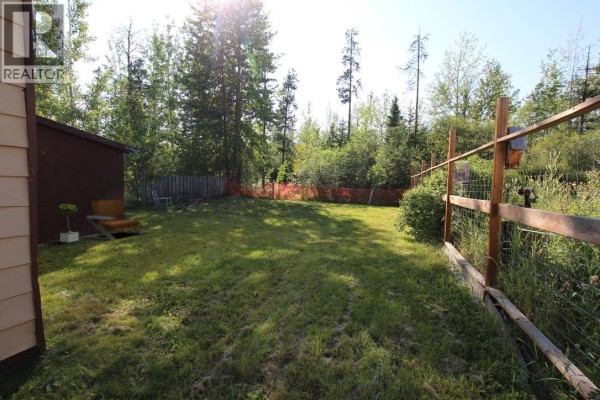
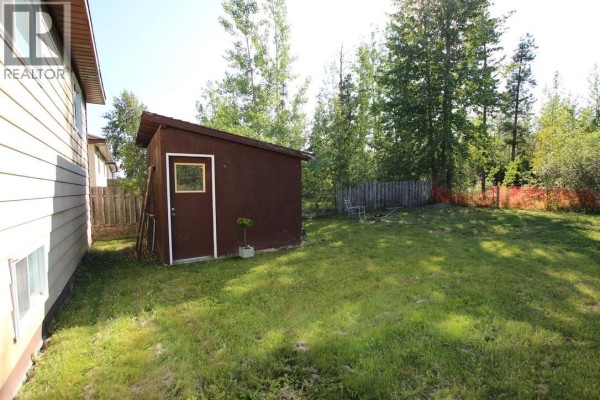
lounge chair: present [87,199,143,240] -> none [263,212,318,260]

